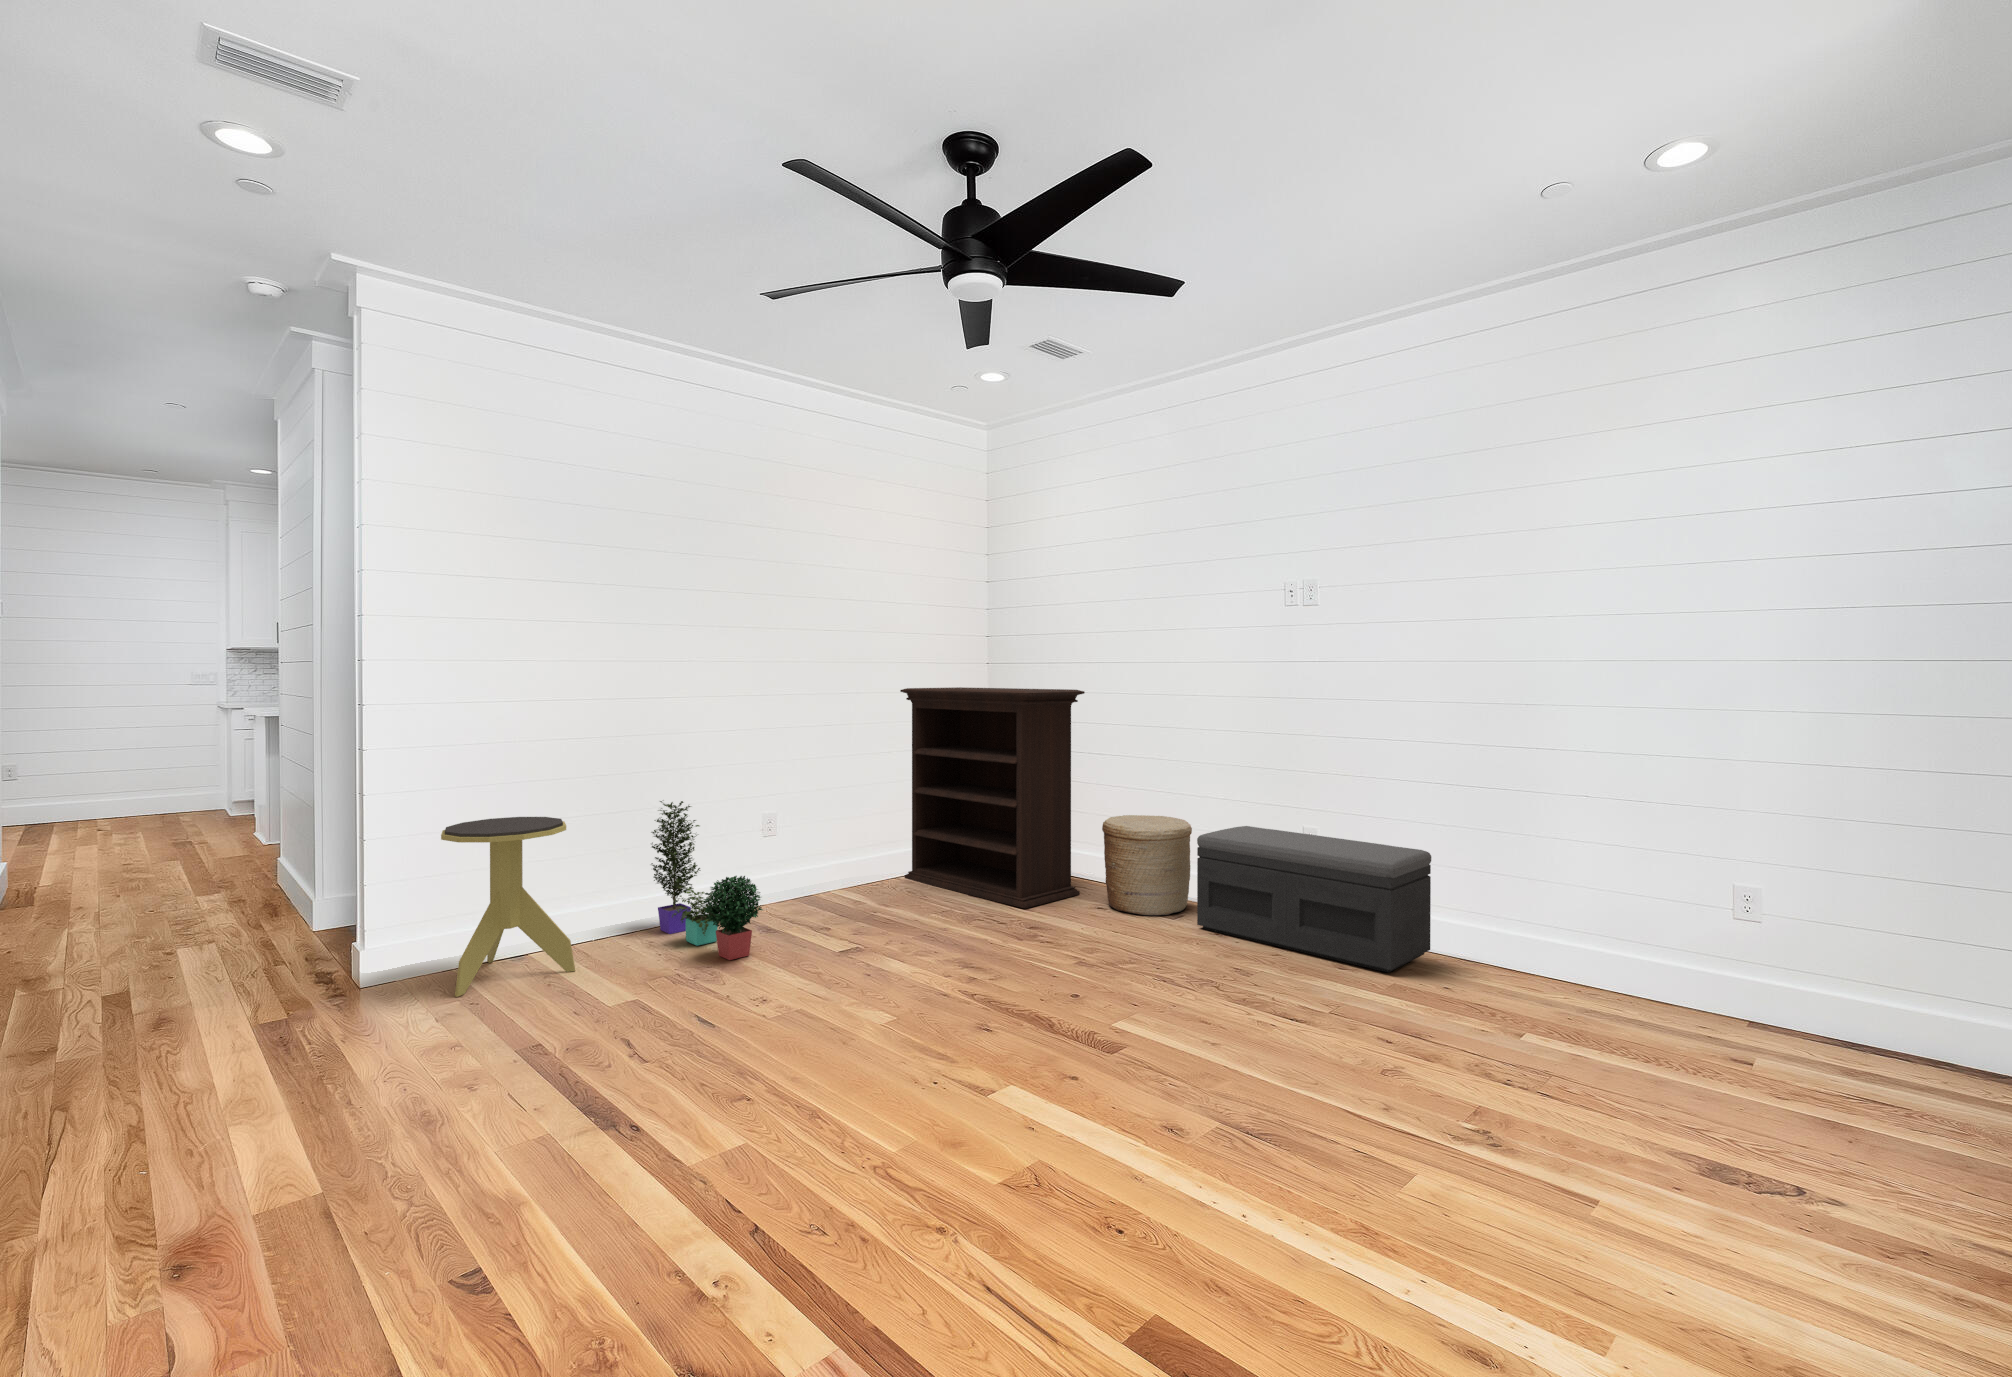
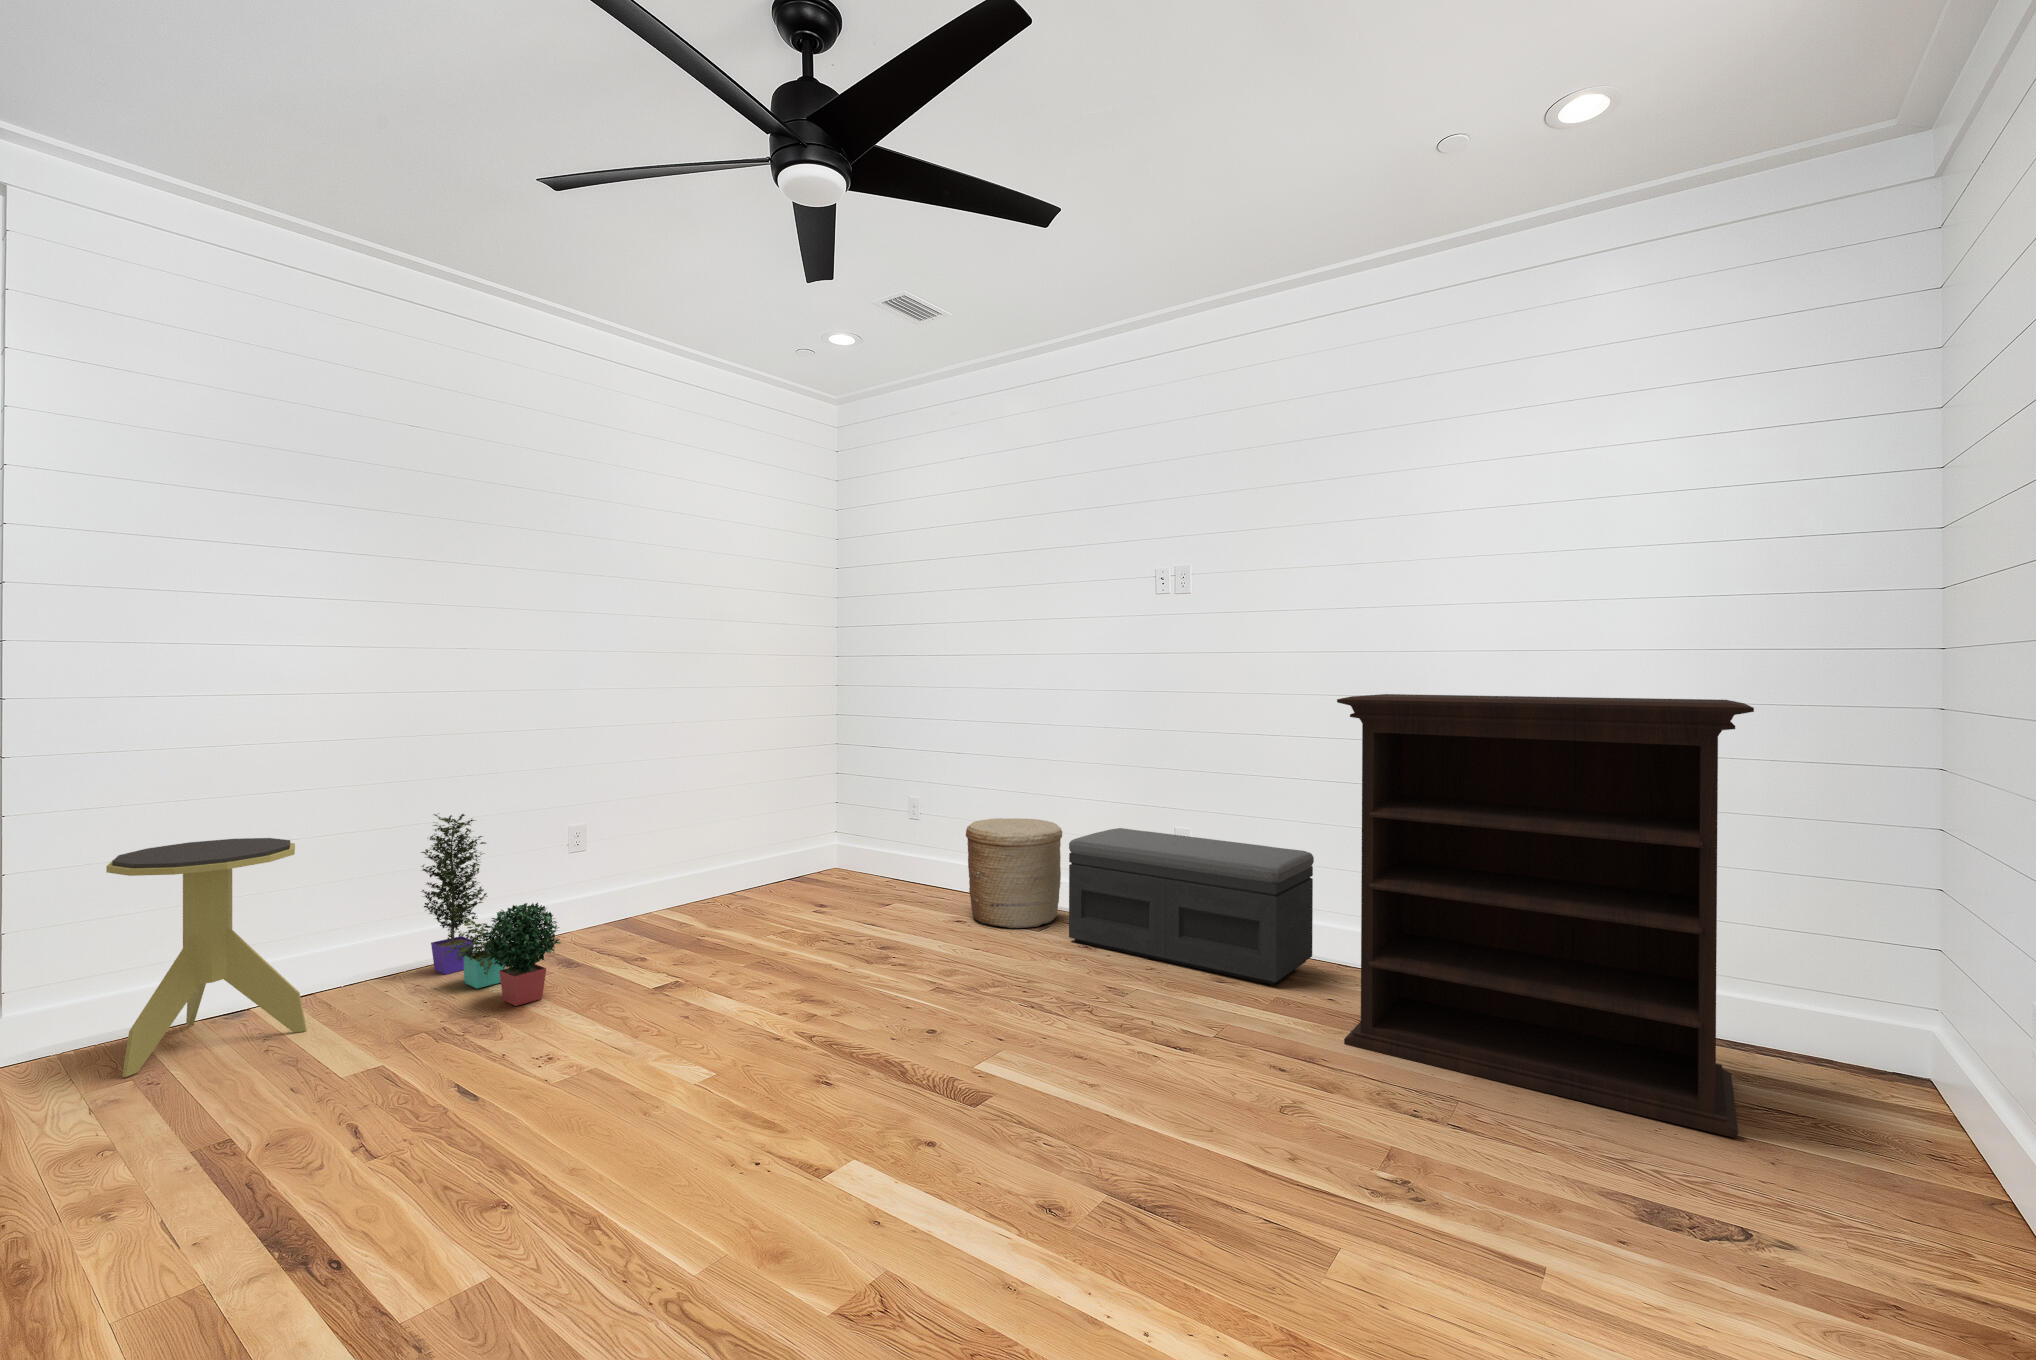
bookshelf: present [900,687,1085,909] -> present [1337,694,1754,1138]

